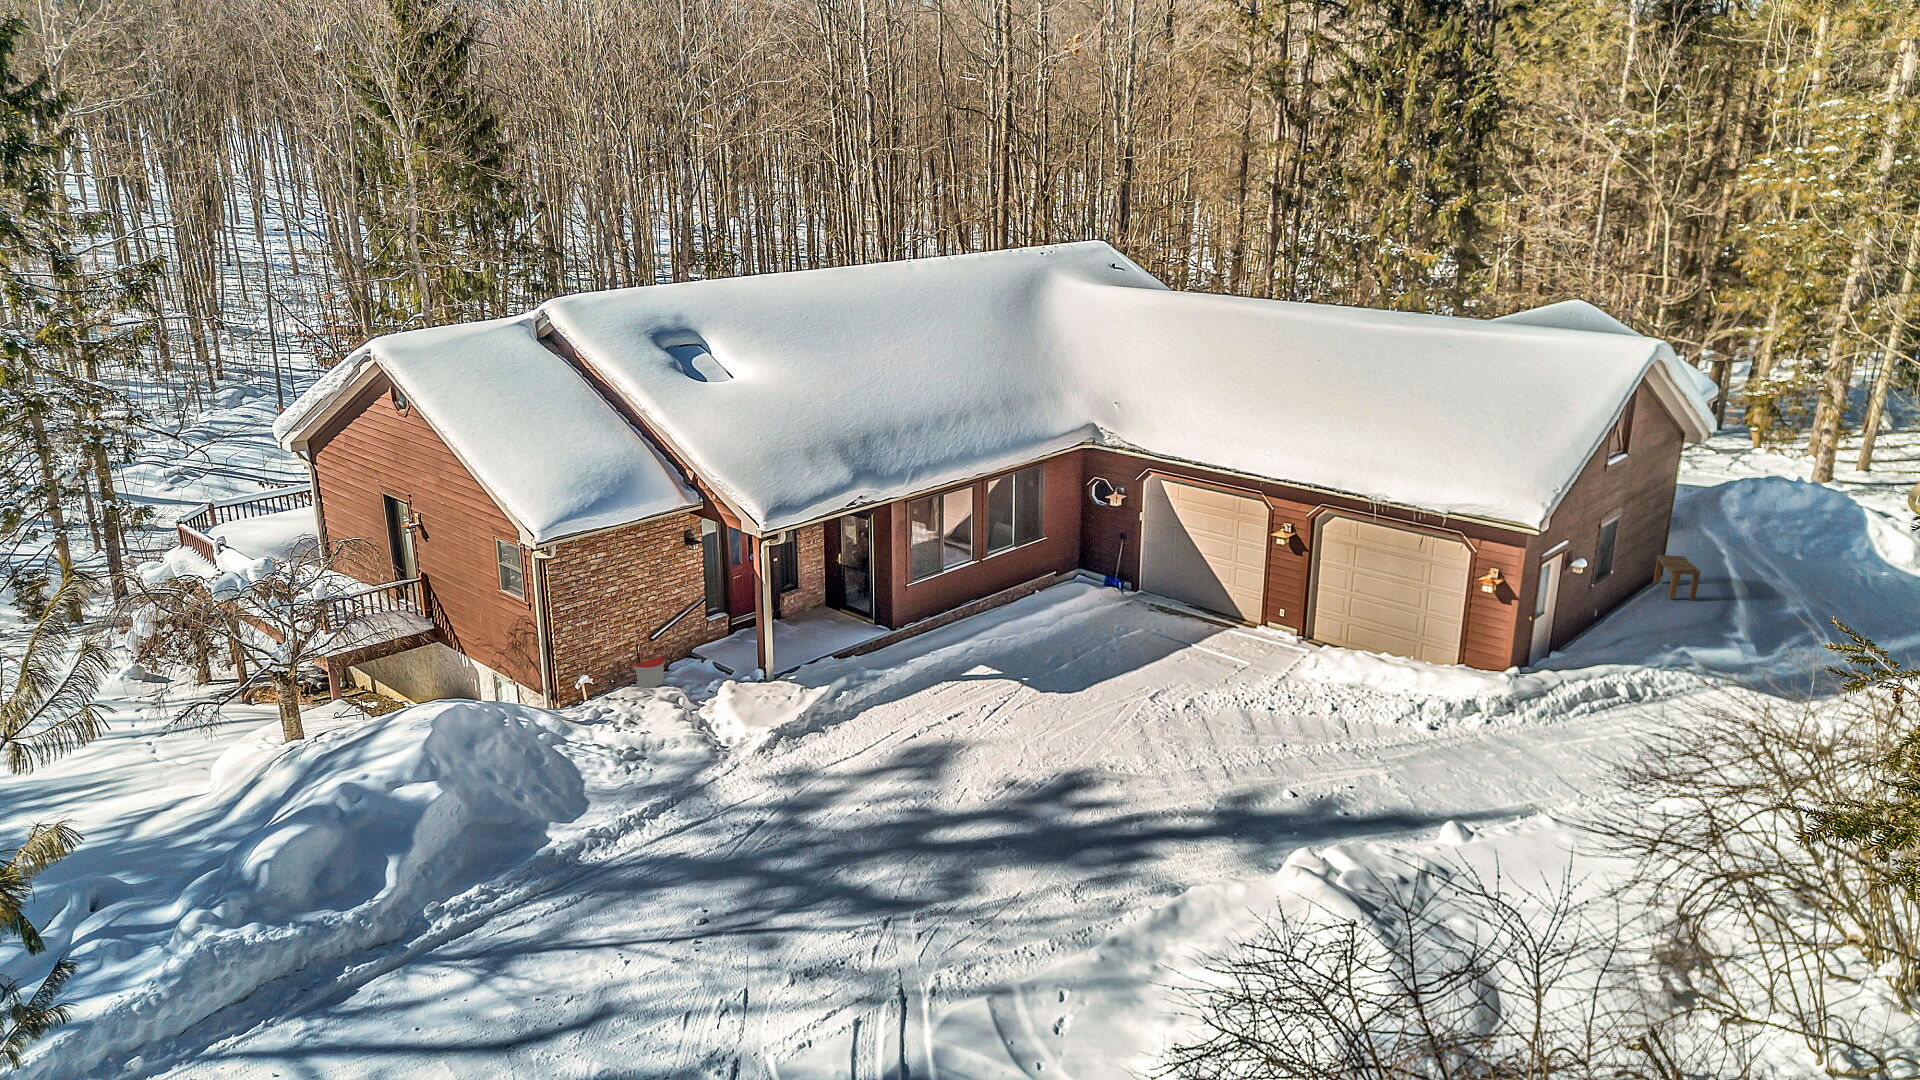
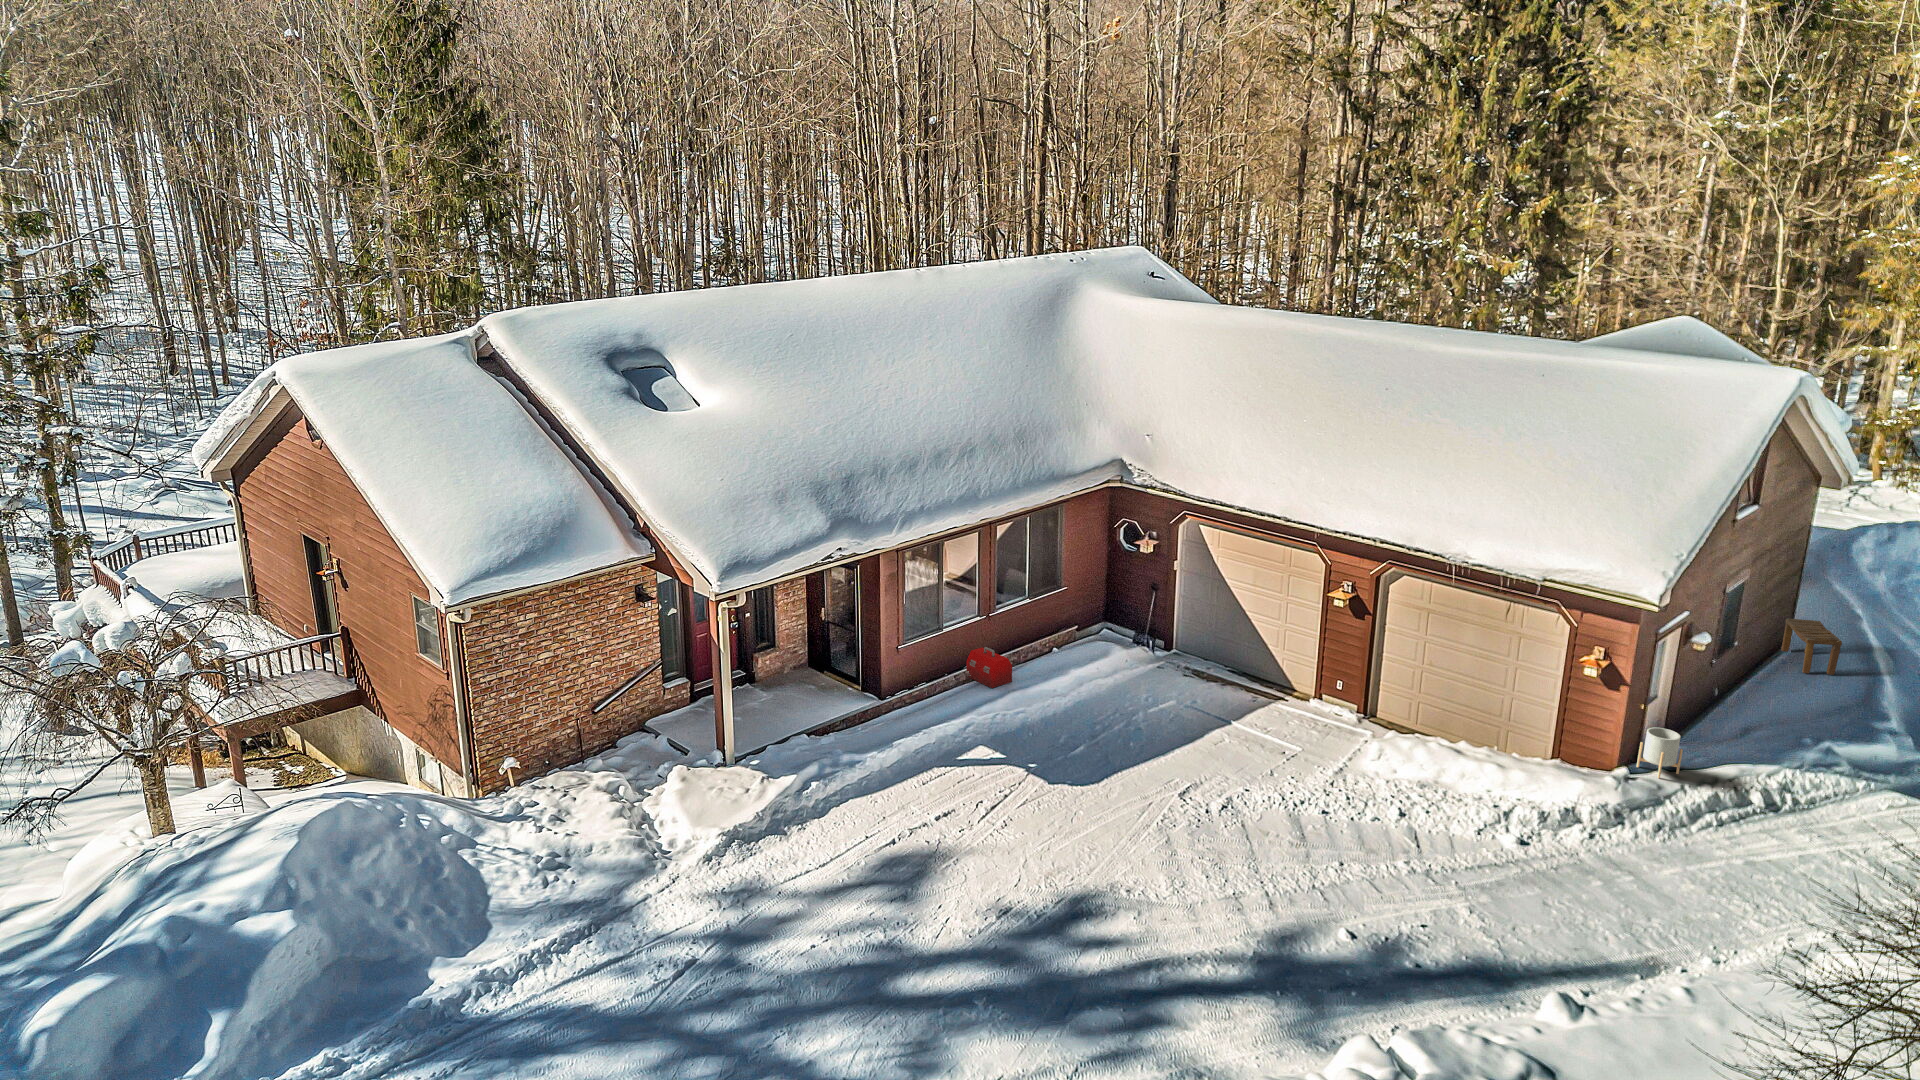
toolbox: none [963,587,1003,622] -> present [966,647,1012,688]
planter: none [1526,636,1563,677] -> present [1636,728,1683,778]
bucket: present [634,656,665,687] -> none [573,729,611,768]

